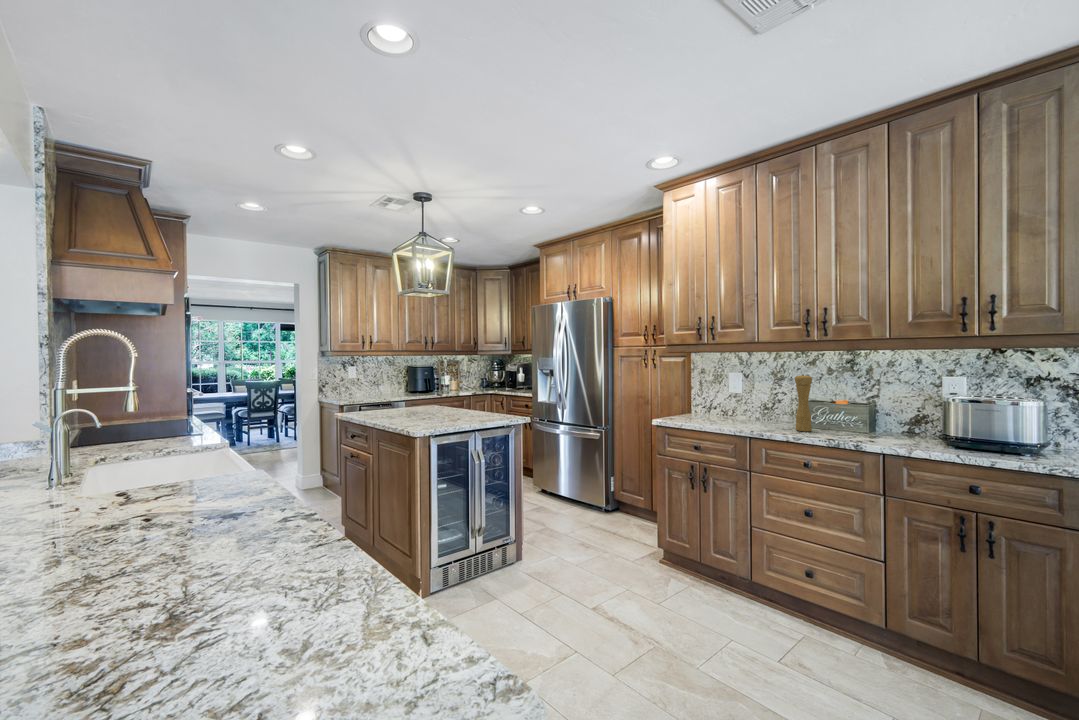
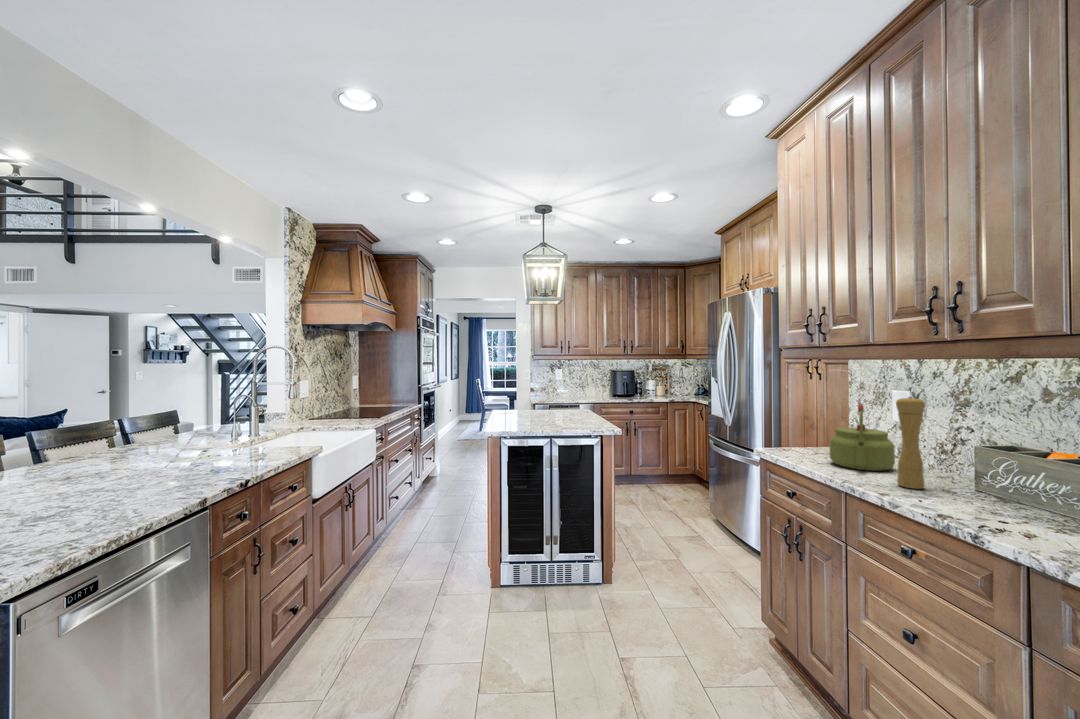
kettle: none [725,382,765,426] -> present [830,404,895,471]

